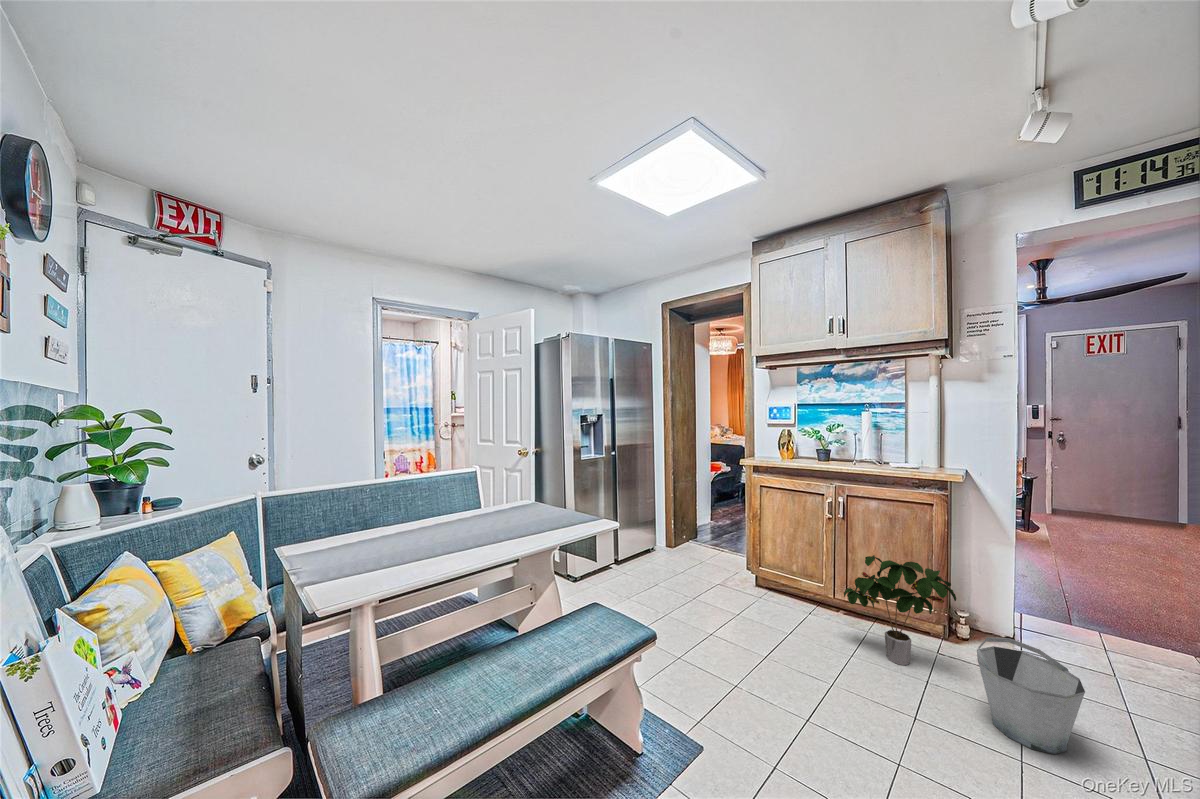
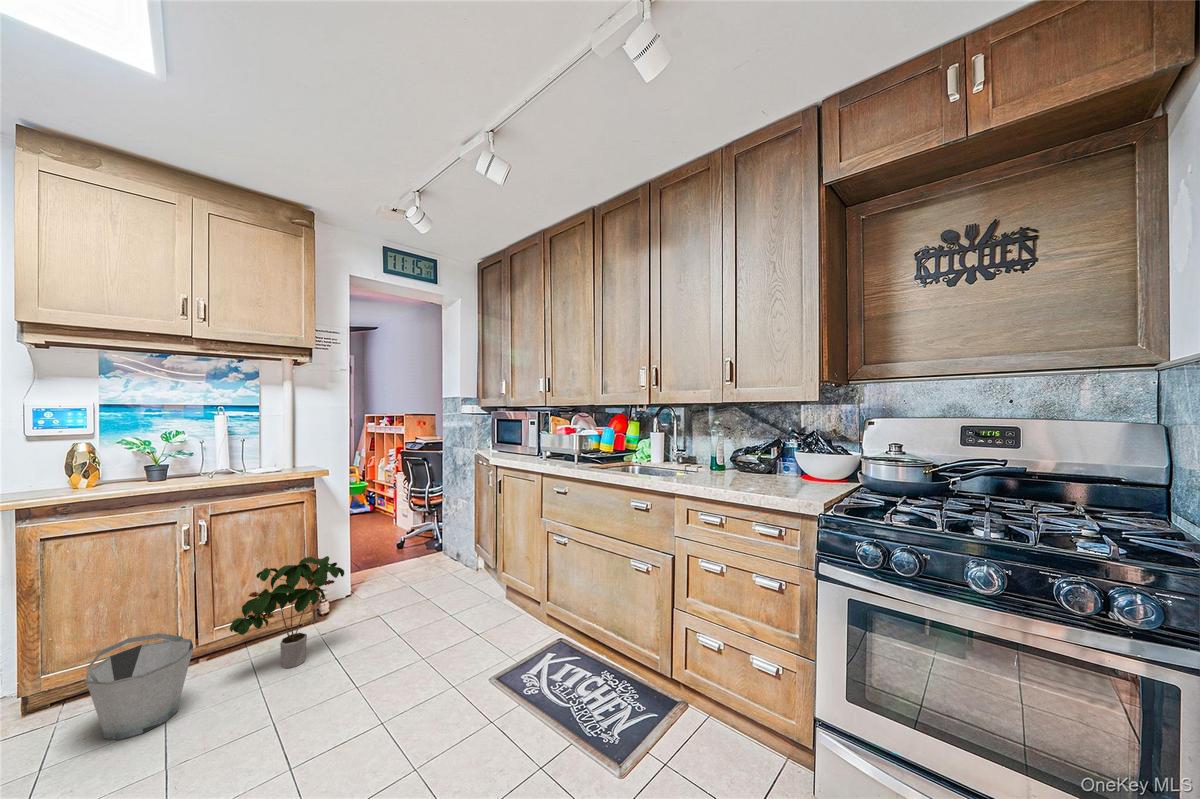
bucket: present [977,637,1085,754] -> present [86,633,193,740]

